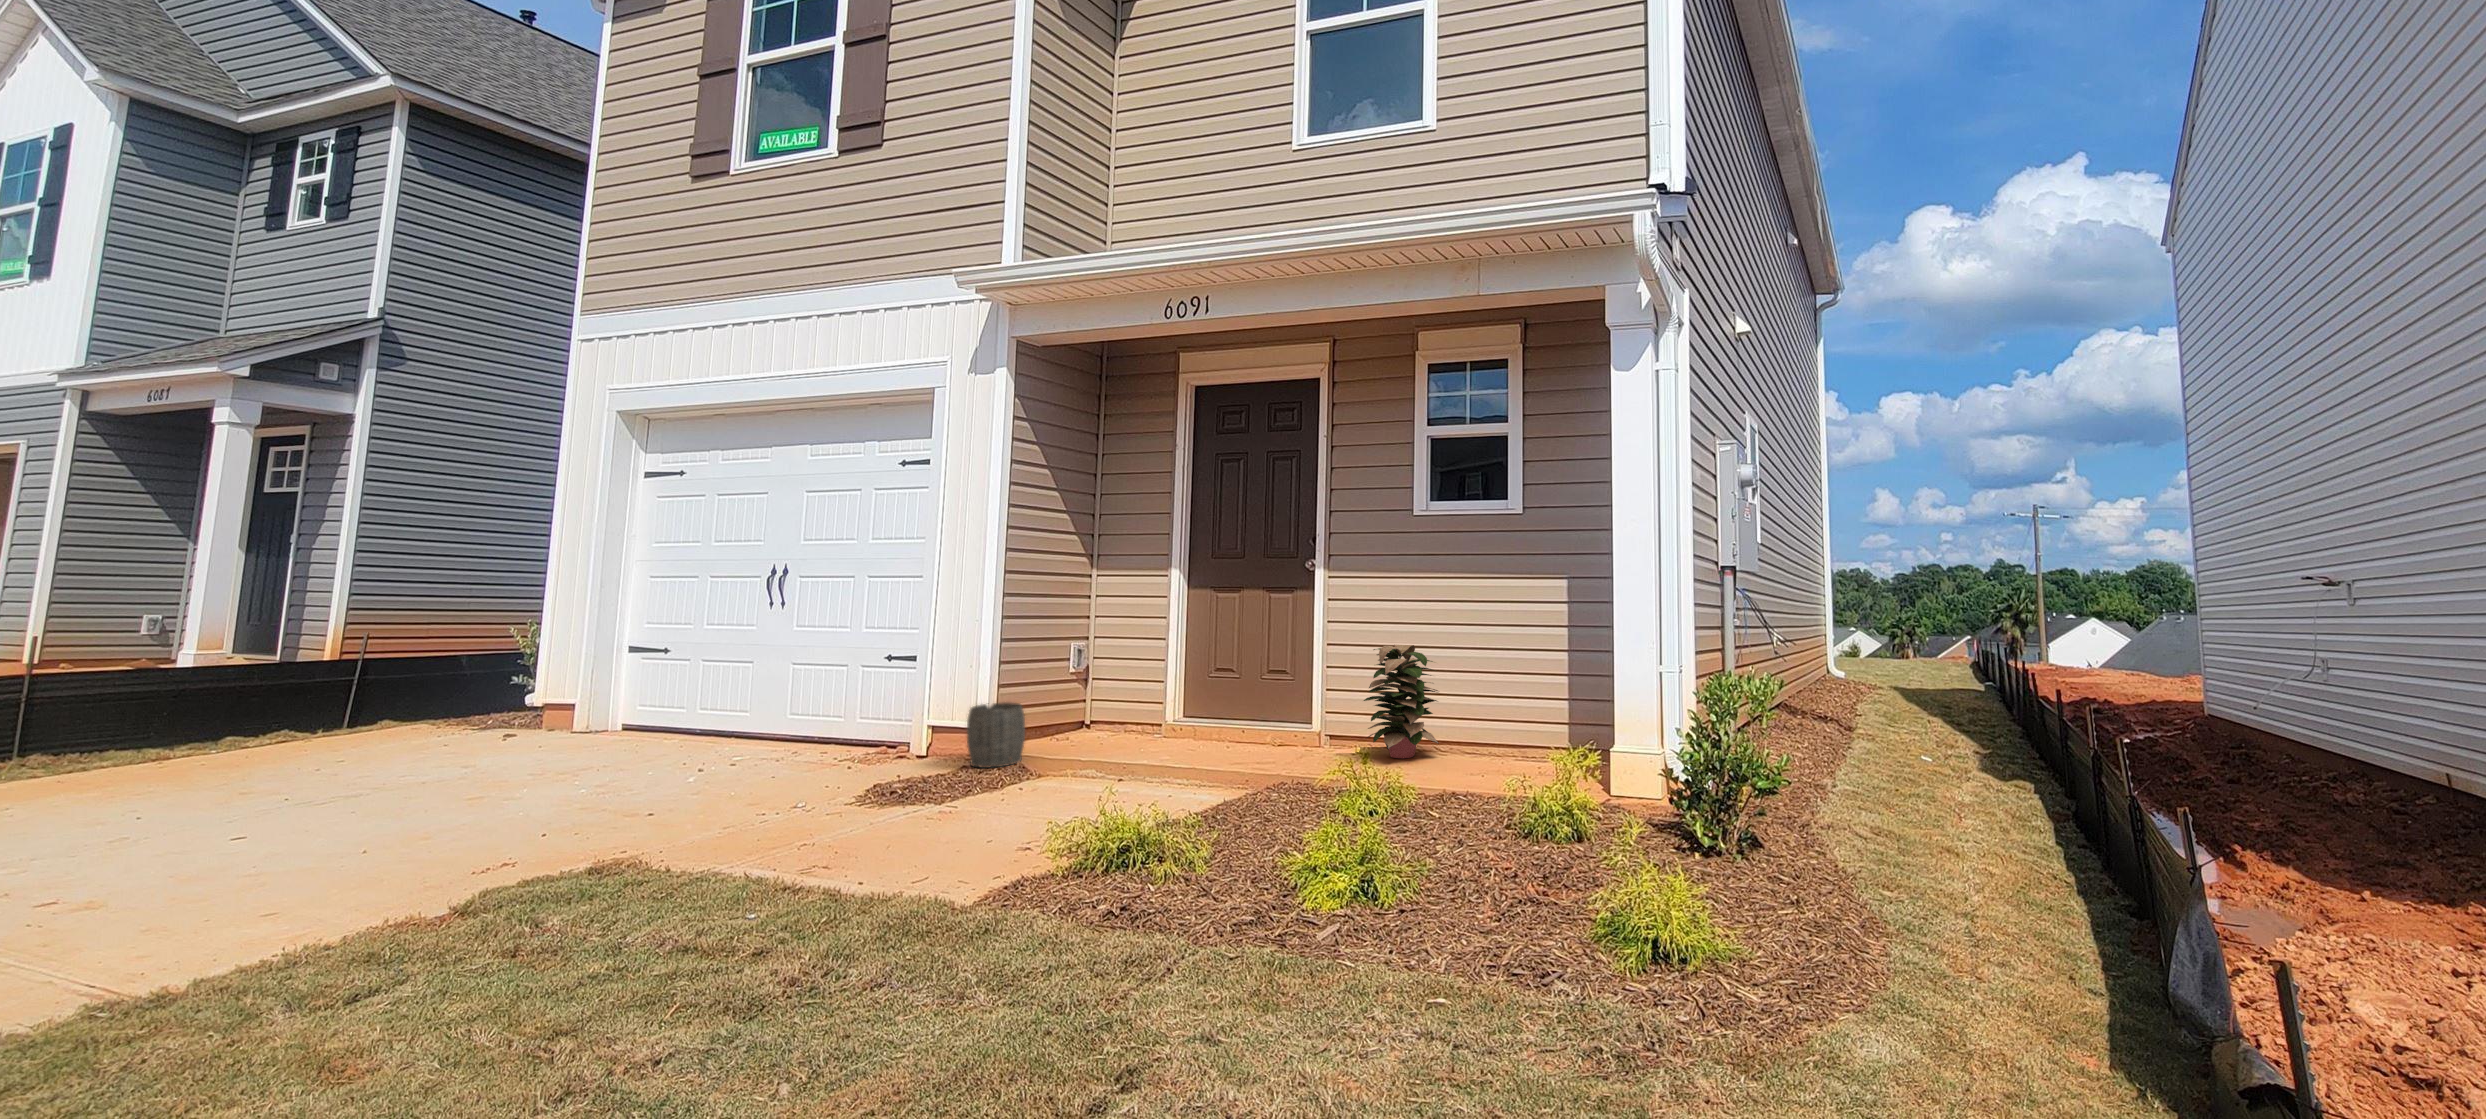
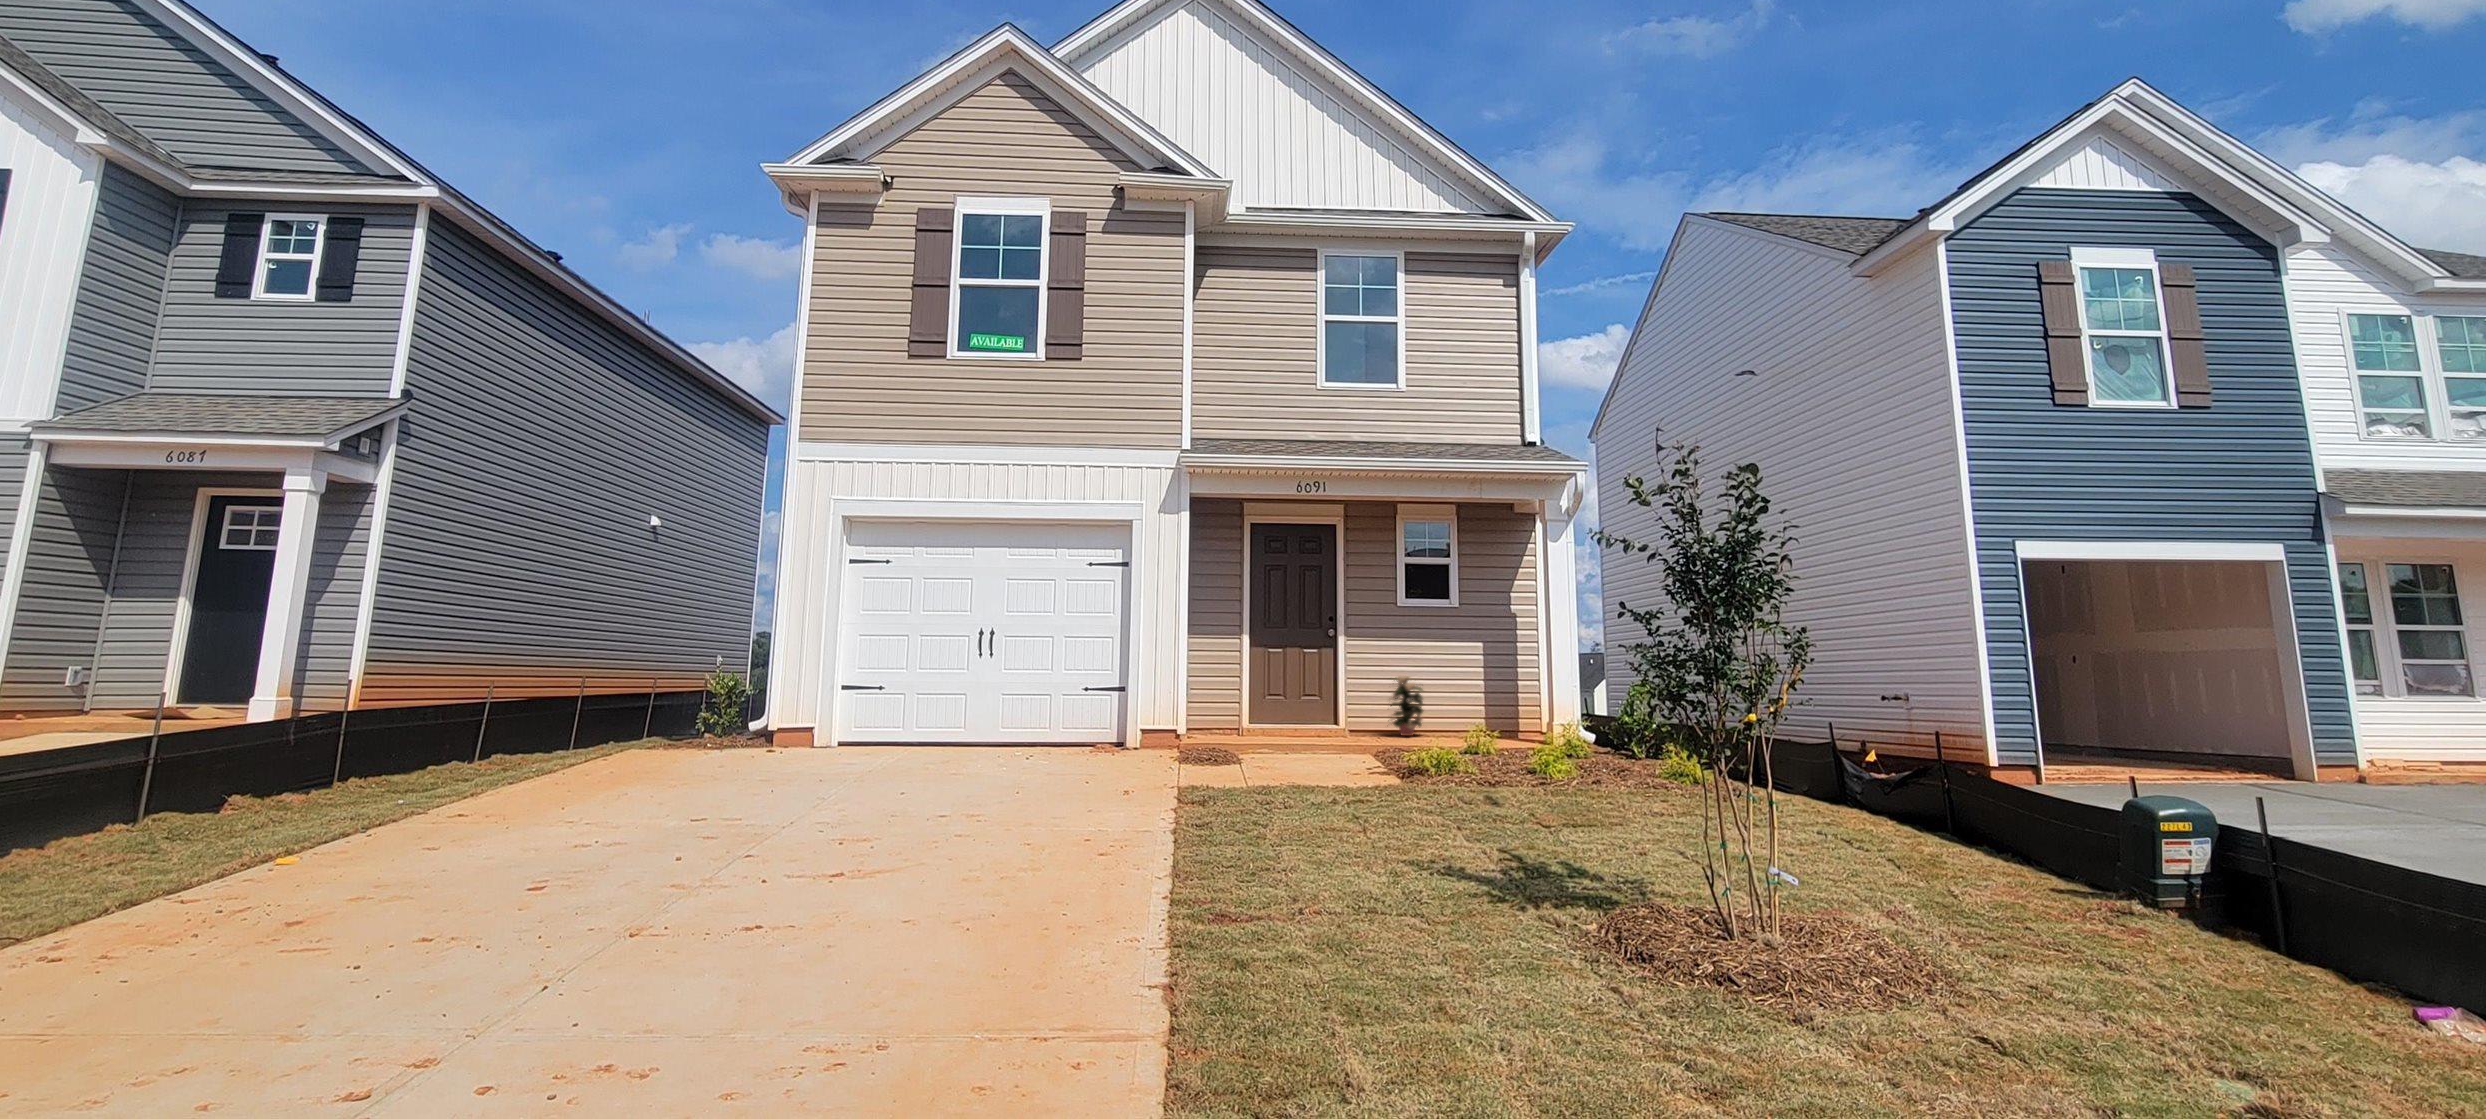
woven basket: present [967,702,1025,768] -> none [1169,711,1202,747]

